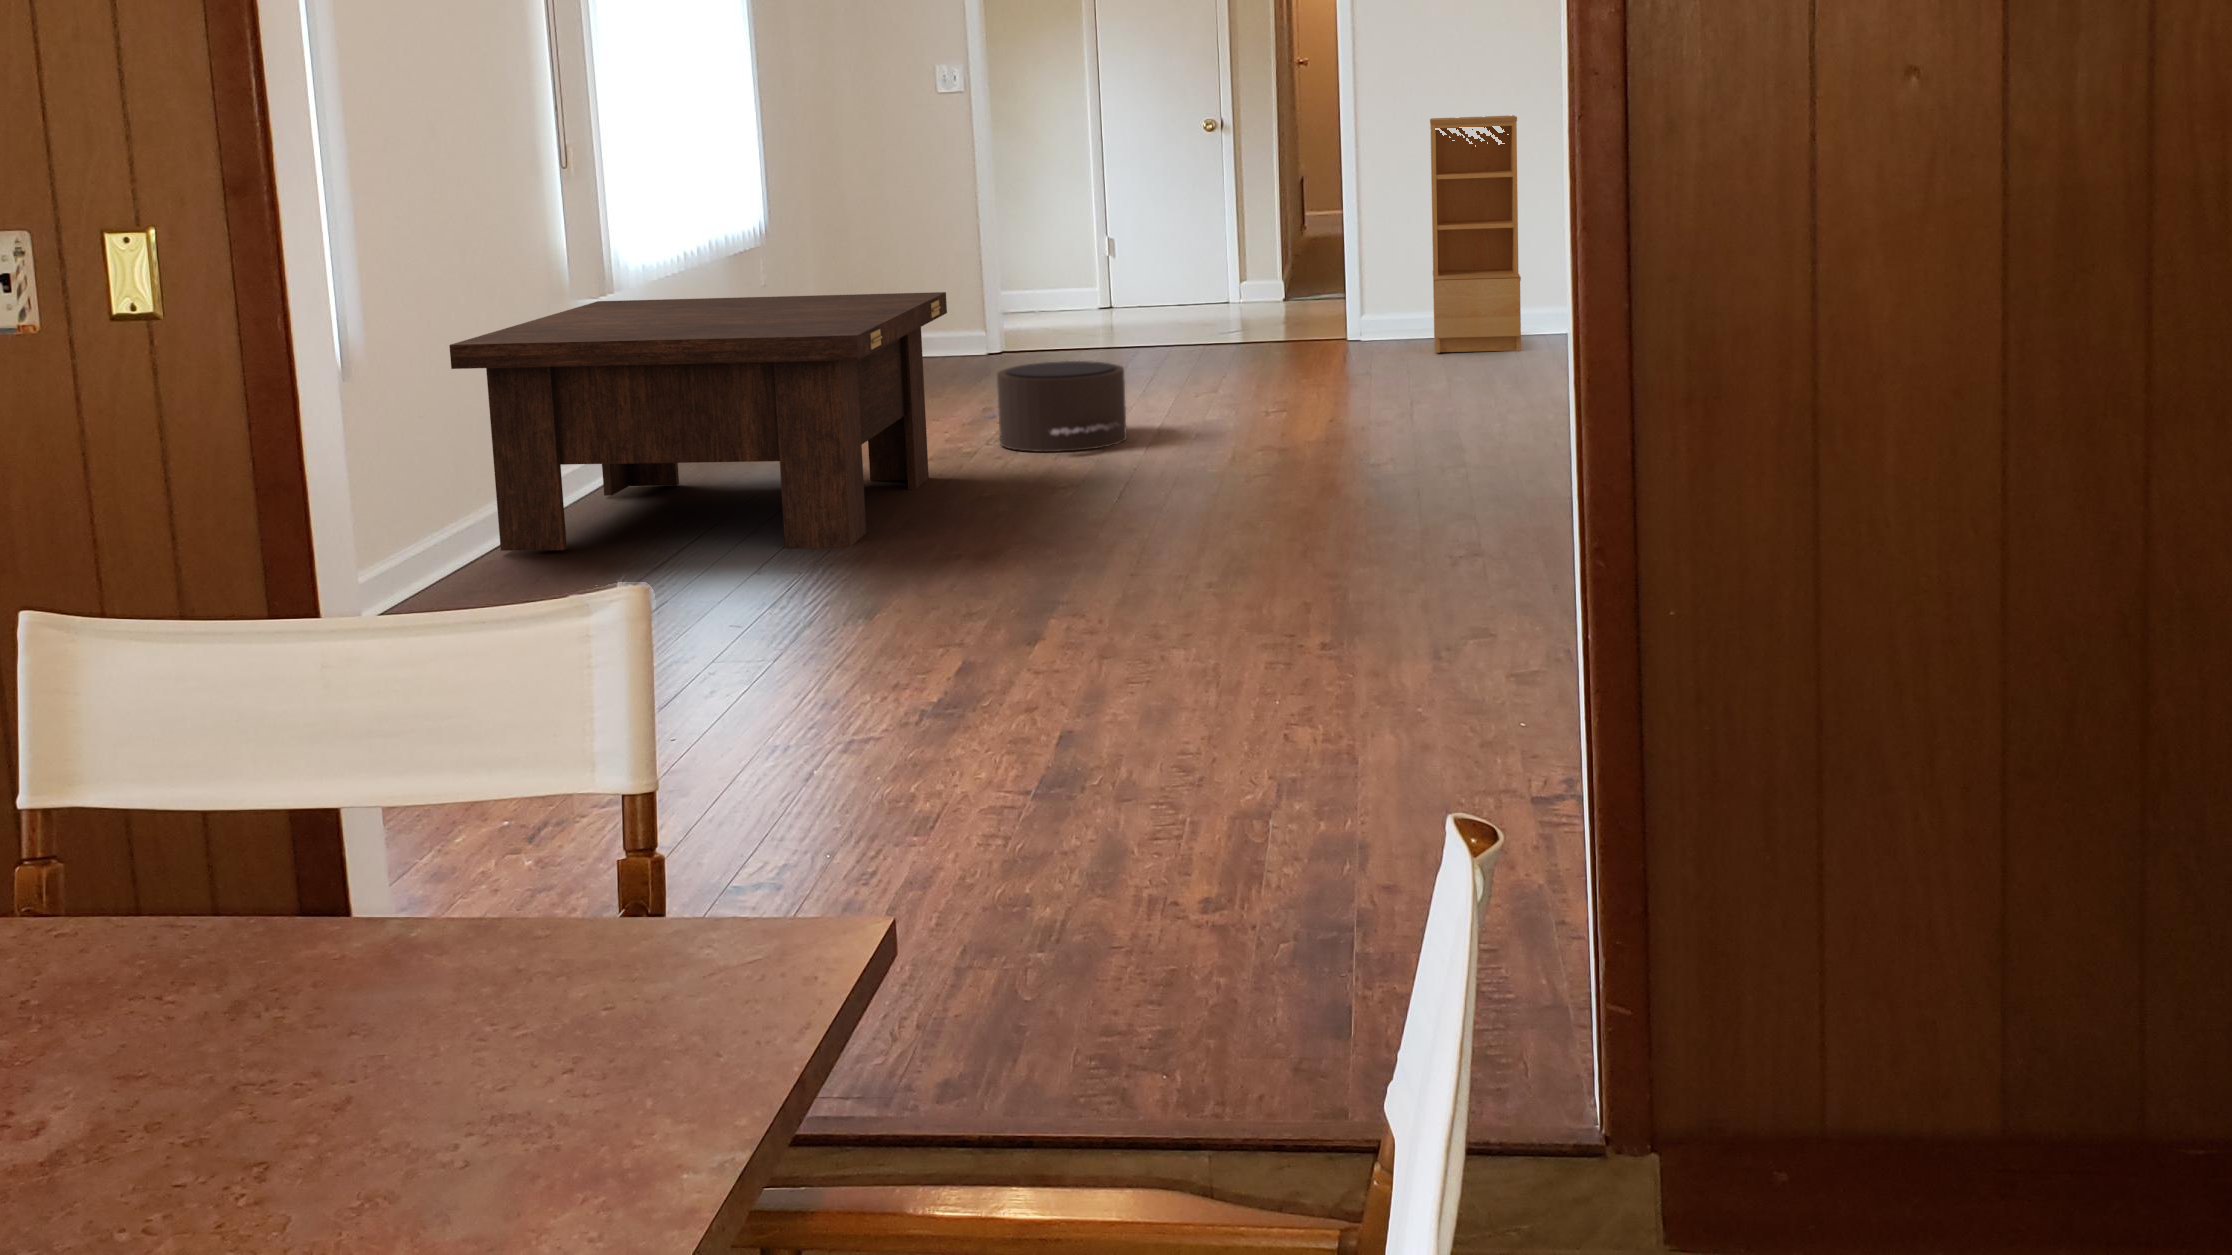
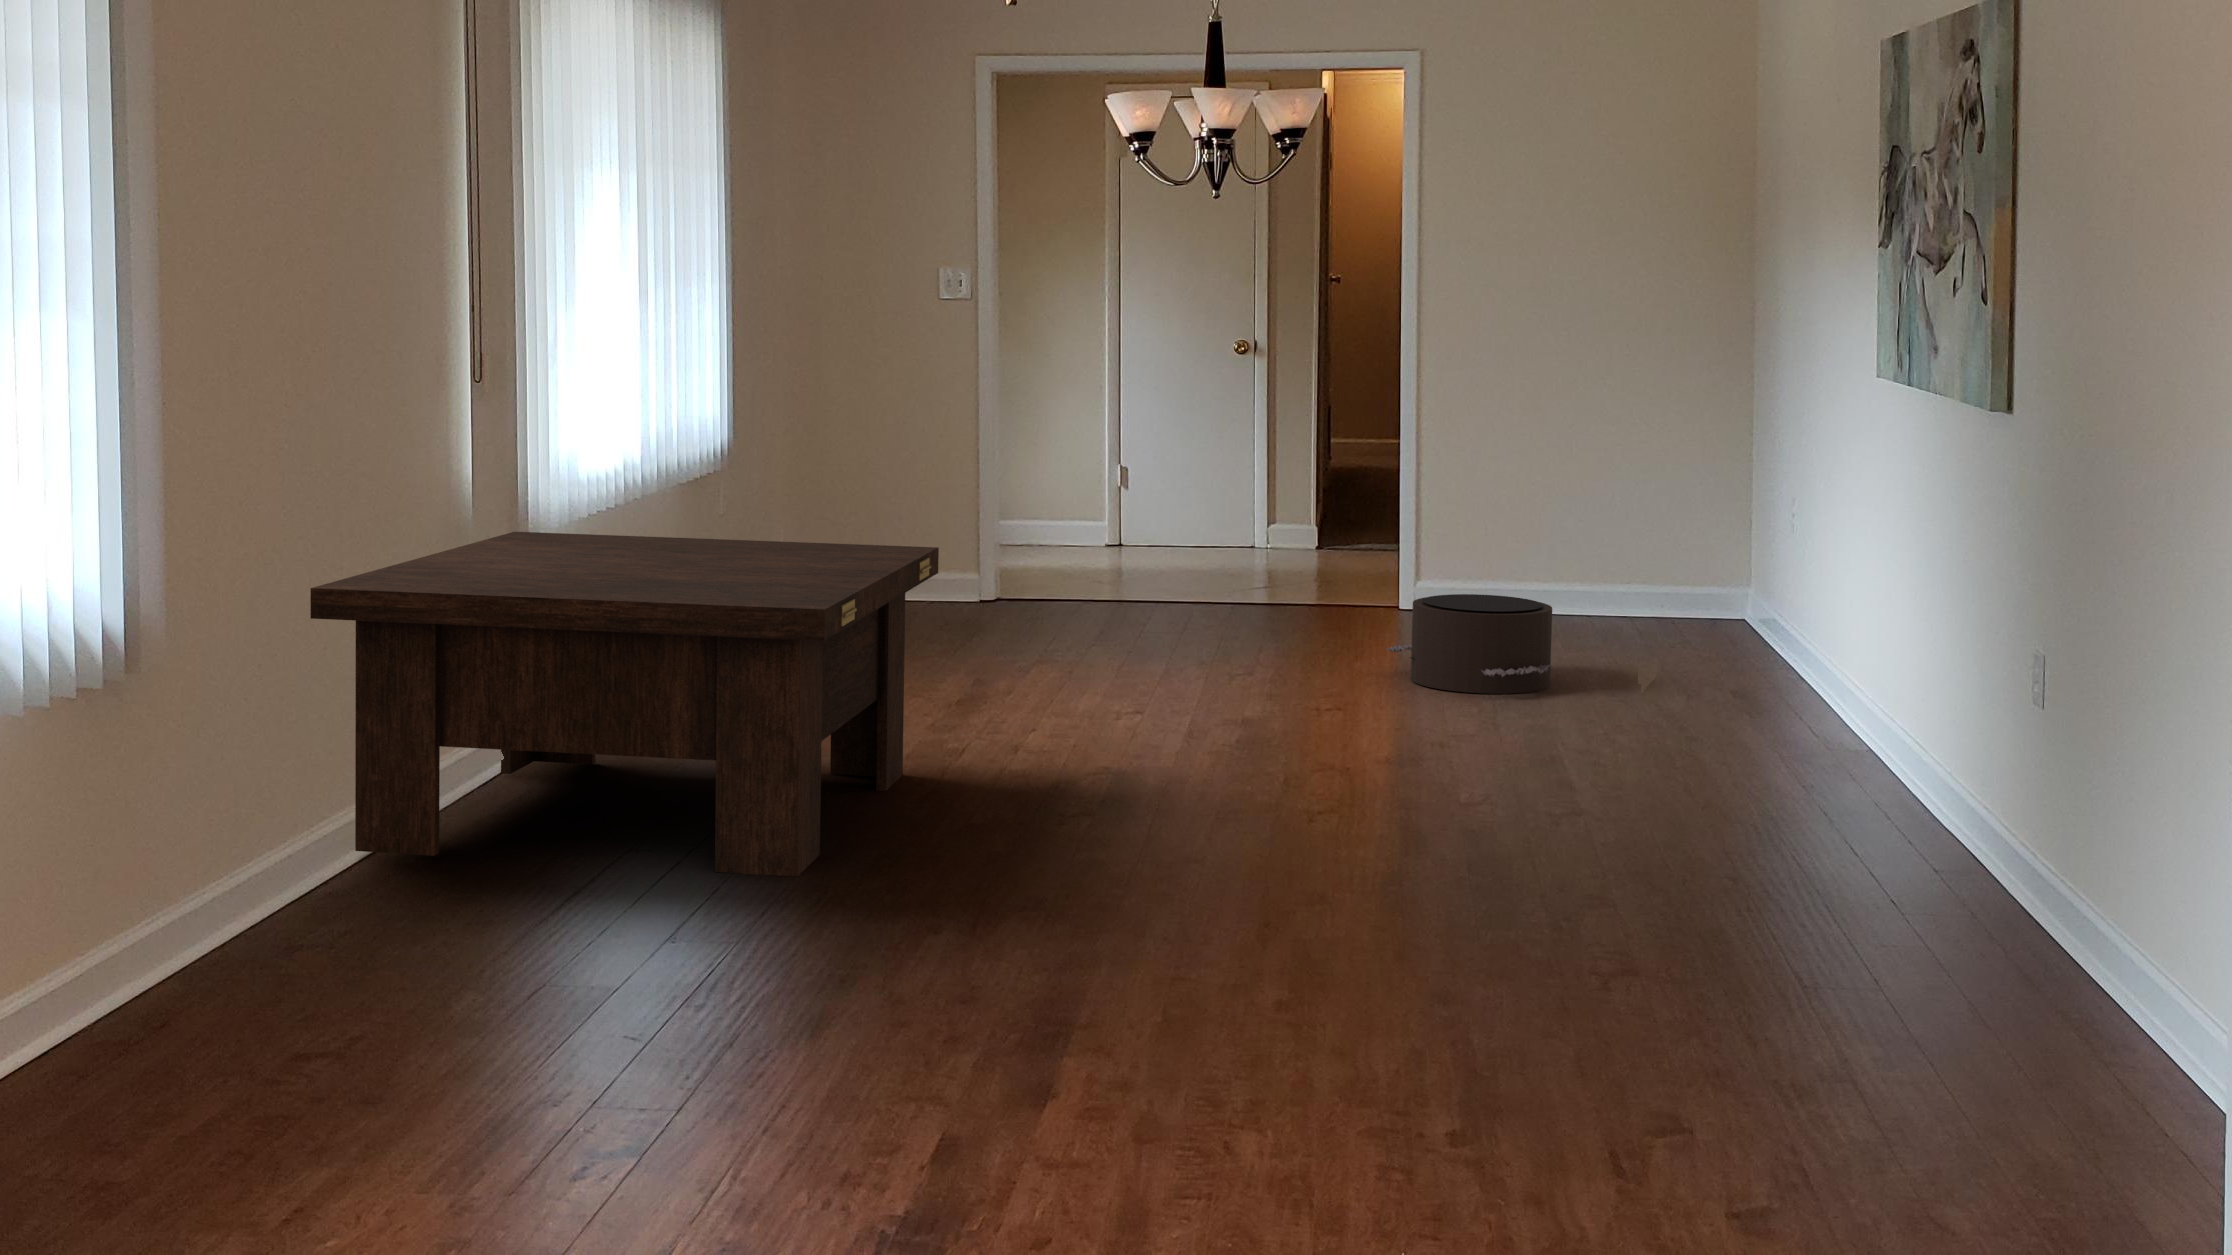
bookshelf: present [1430,115,1521,353] -> none [1502,362,1614,641]
pouf: present [984,361,1127,452] -> present [1387,594,1555,694]

